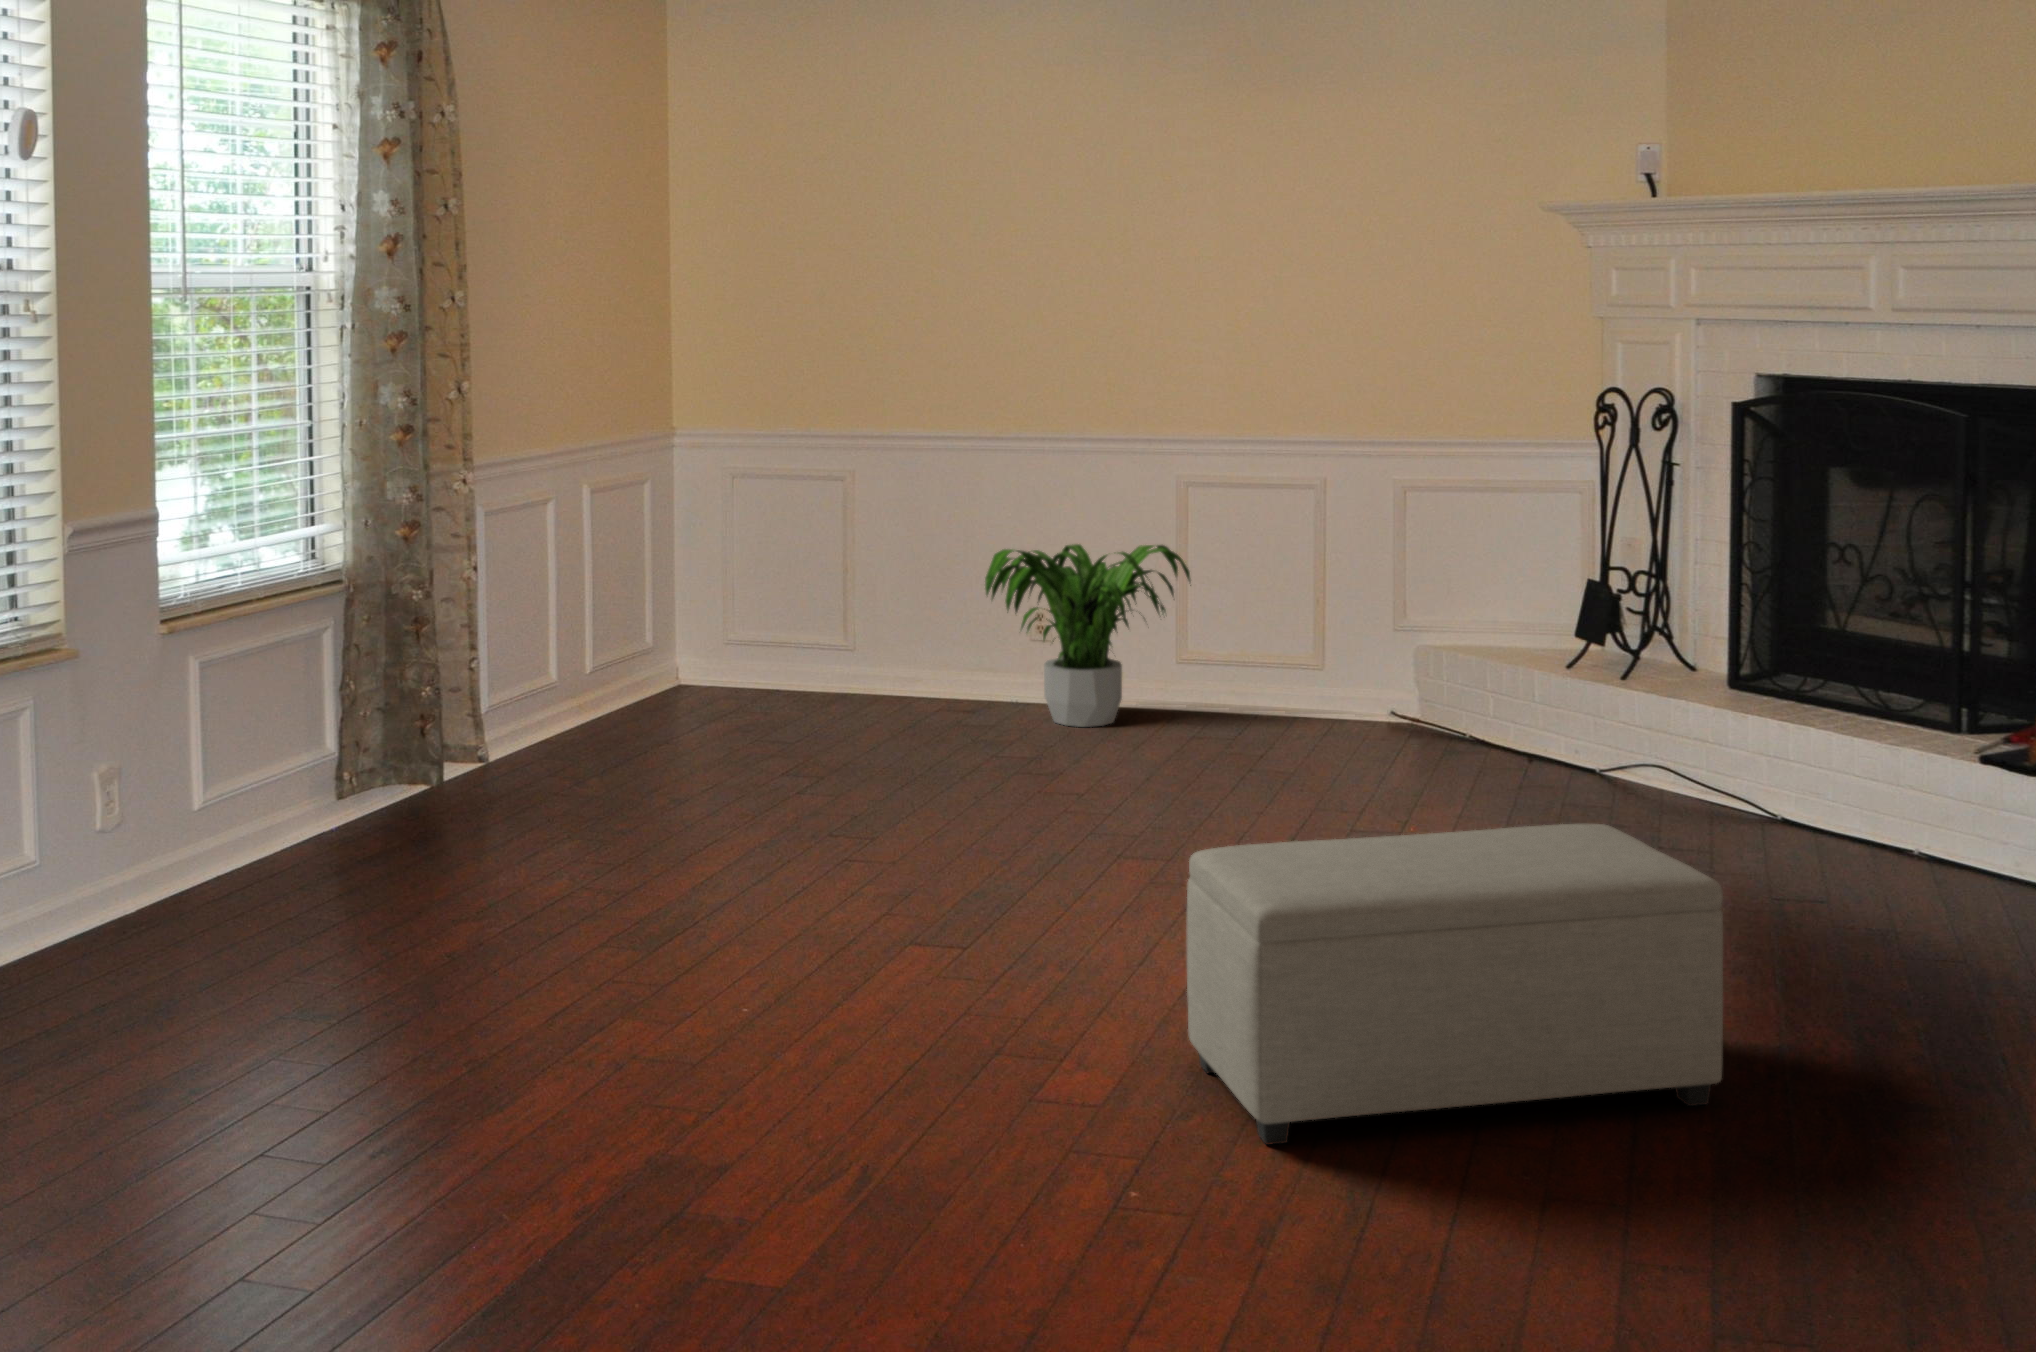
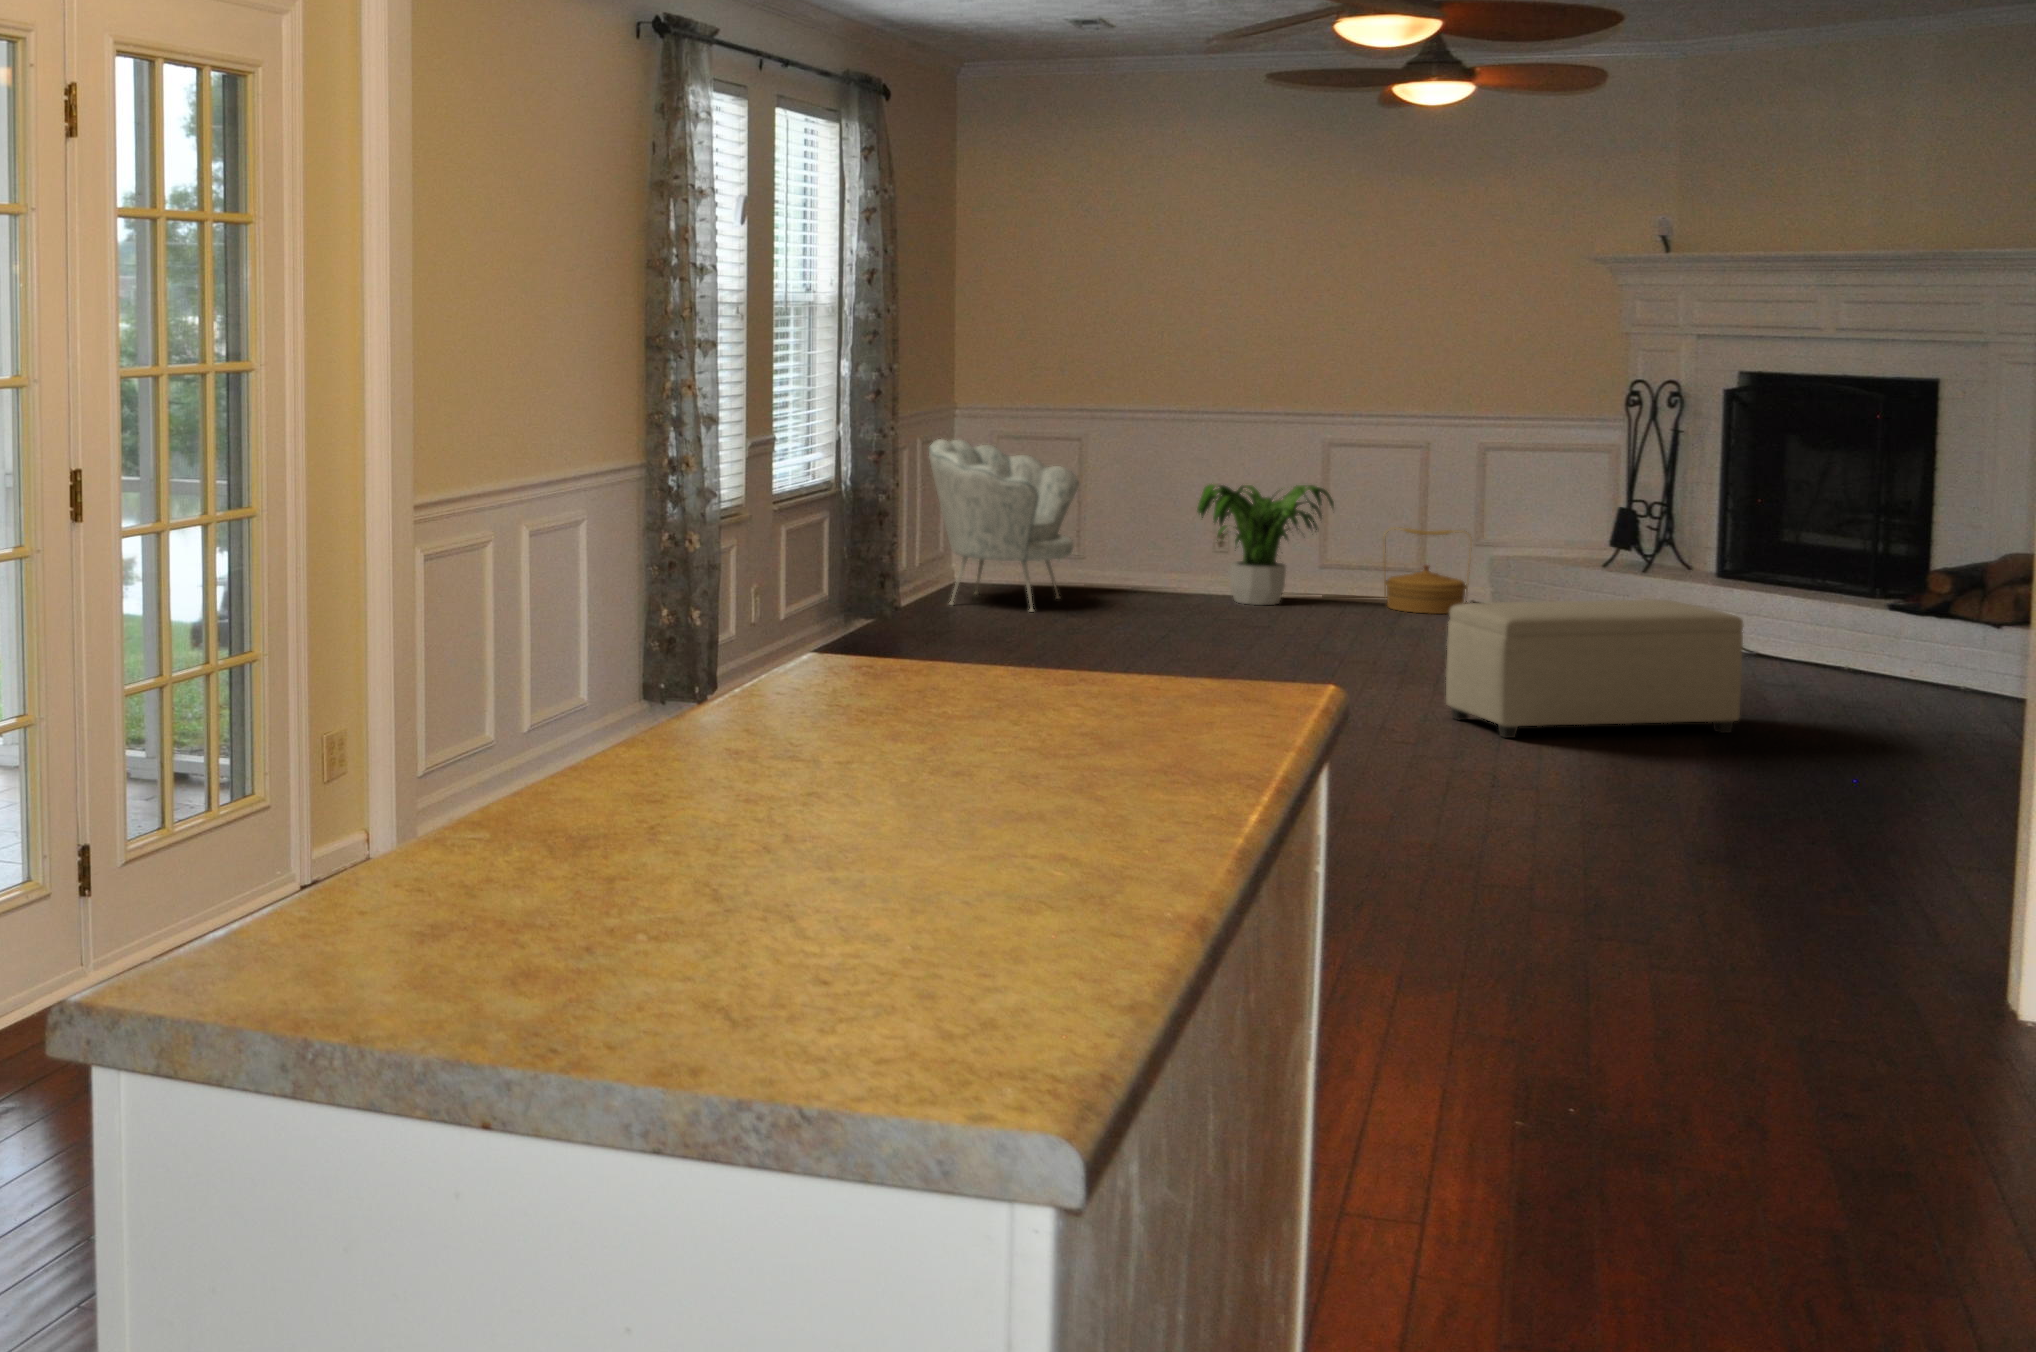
armchair: none [585,485,828,753] -> present [929,439,1079,612]
woven basket: none [1258,608,1383,741] -> present [1383,528,1468,614]

